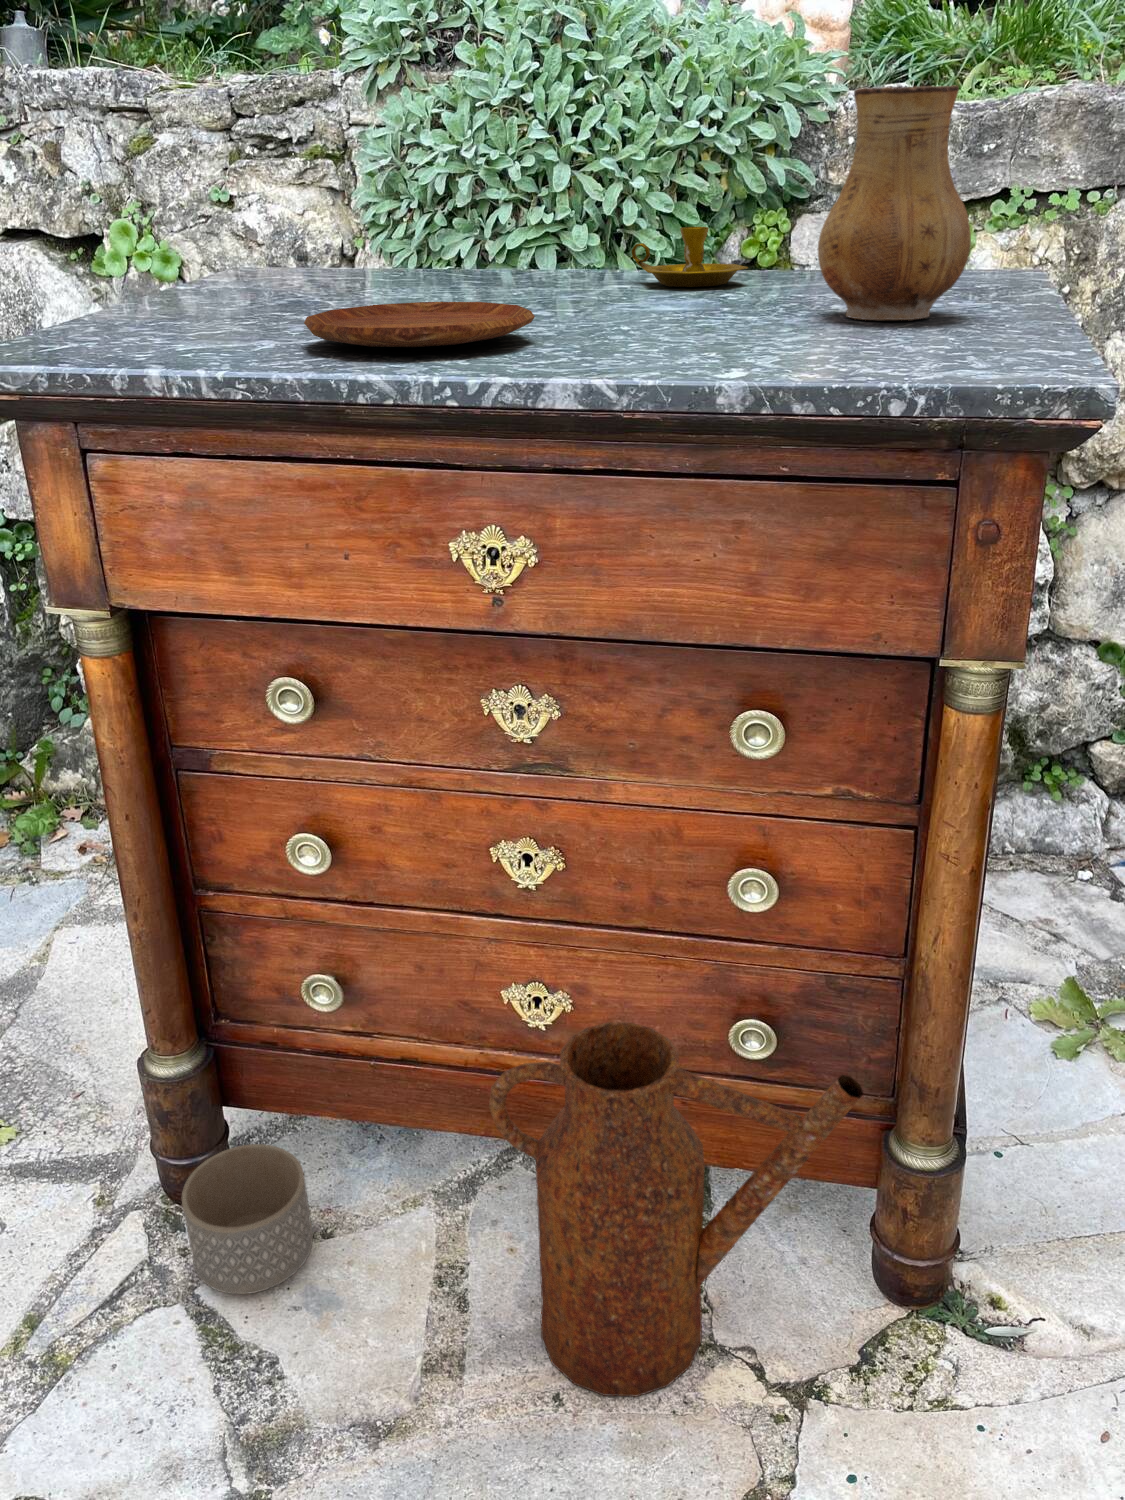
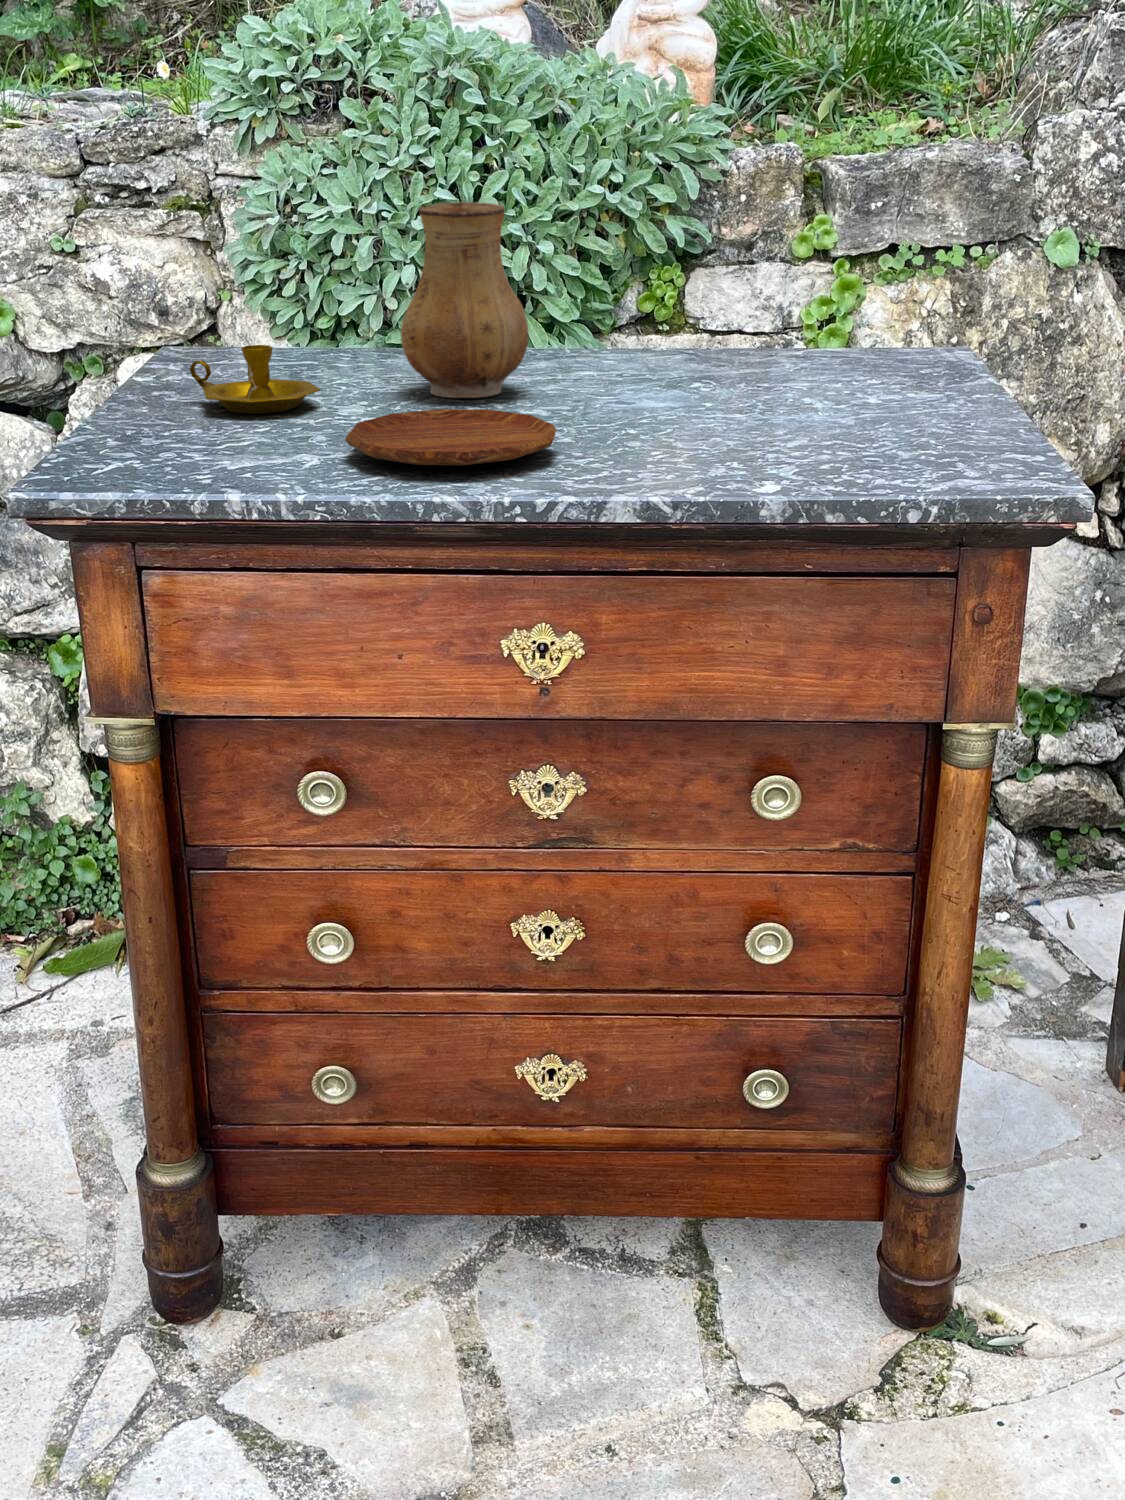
ceramic pitcher: present [818,86,971,320] -> present [401,202,529,398]
candlestick: present [632,227,748,287] -> present [190,345,320,414]
watering can: present [489,1022,863,1396] -> none [531,1077,887,1440]
planter: present [182,1144,313,1294] -> none [201,1249,329,1400]

